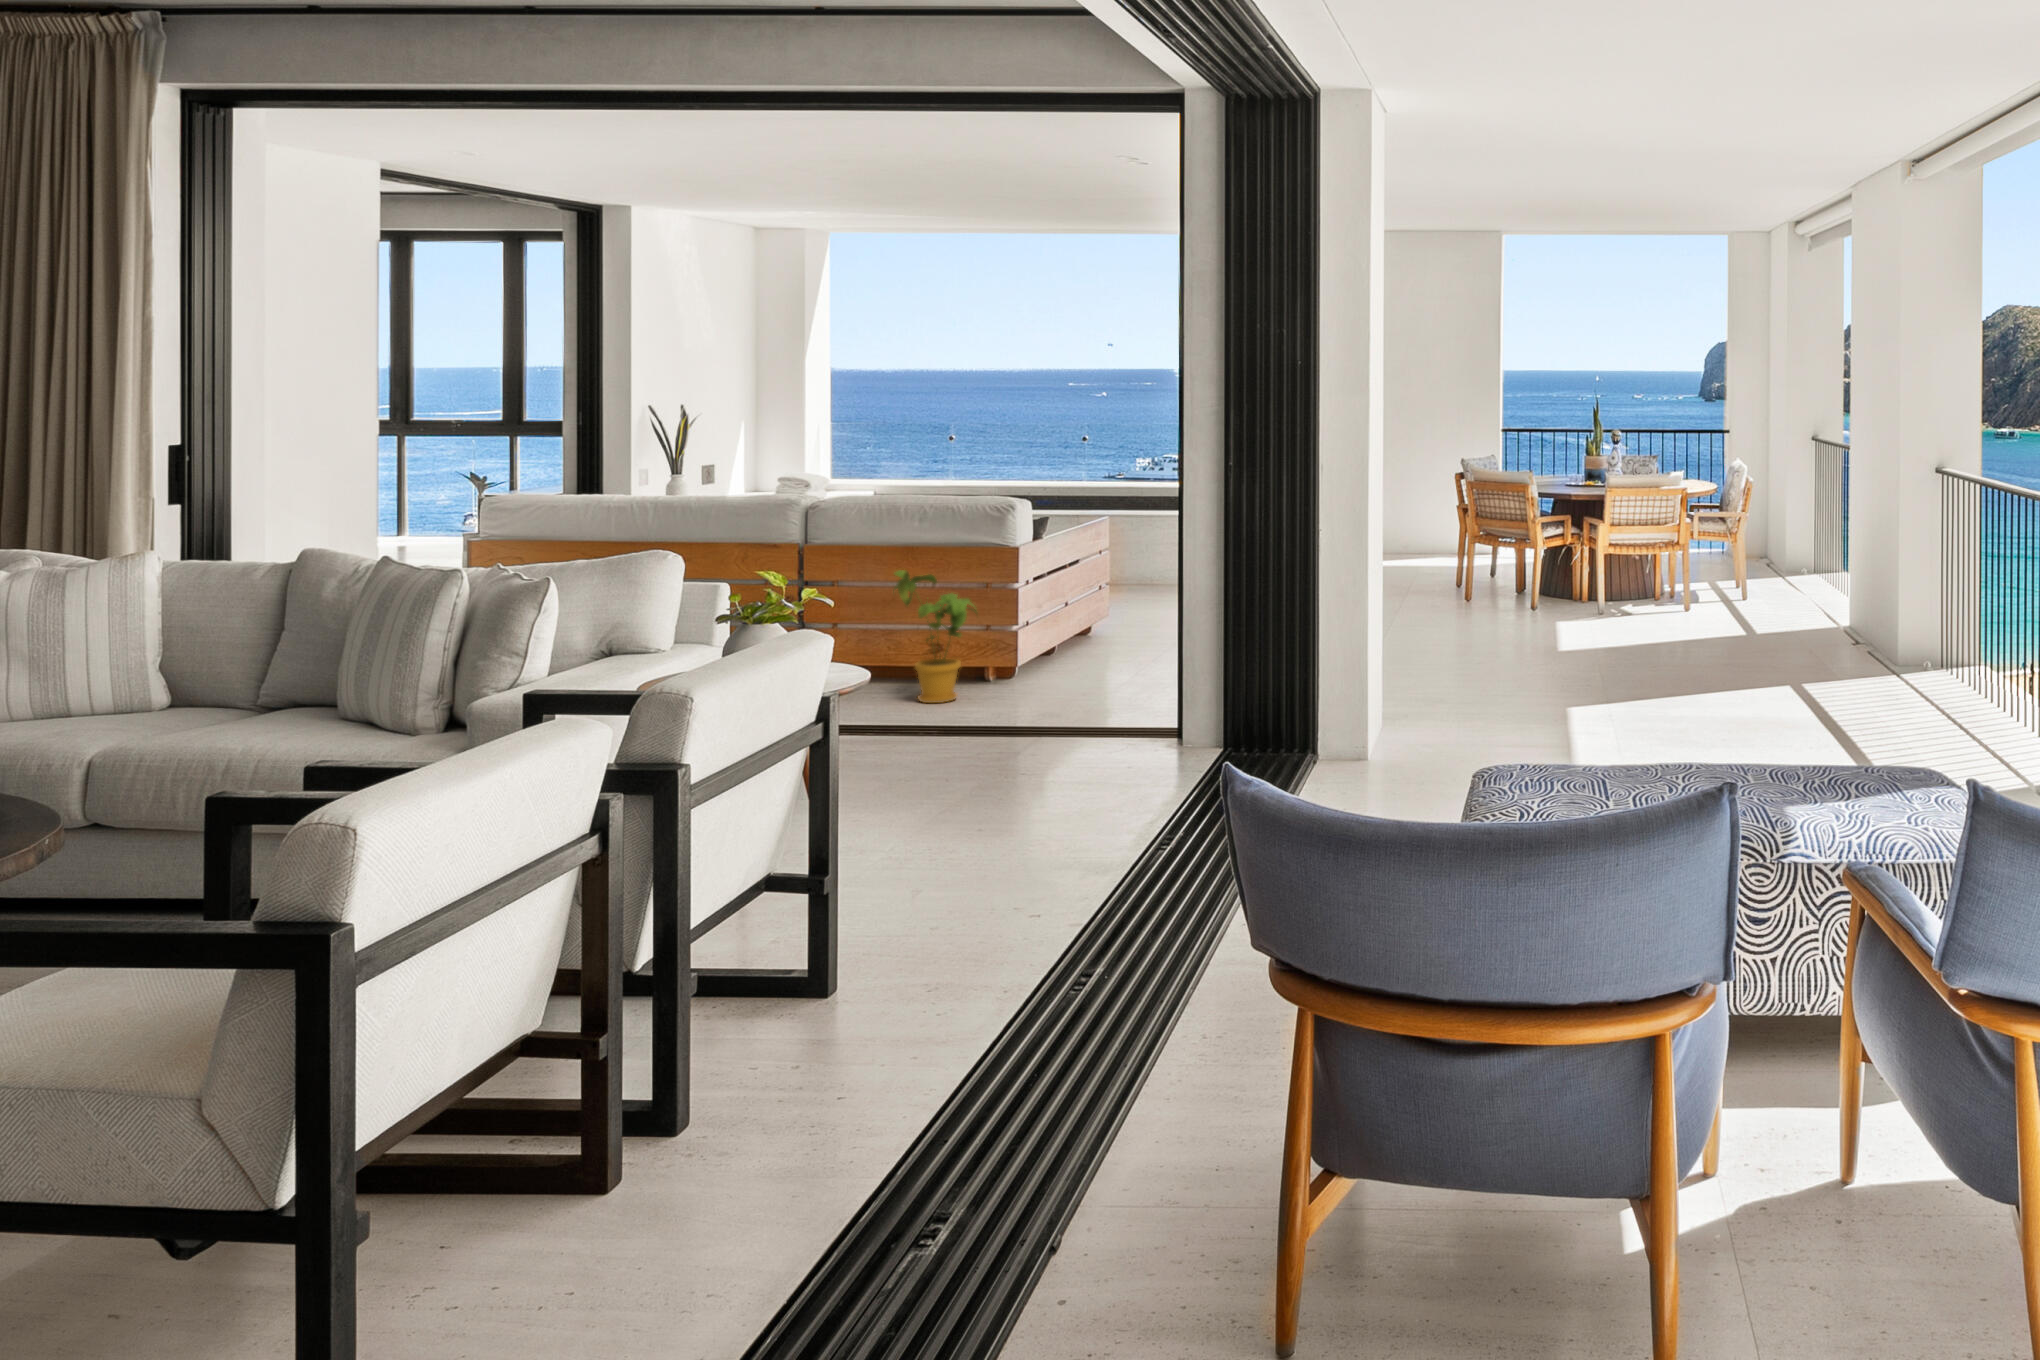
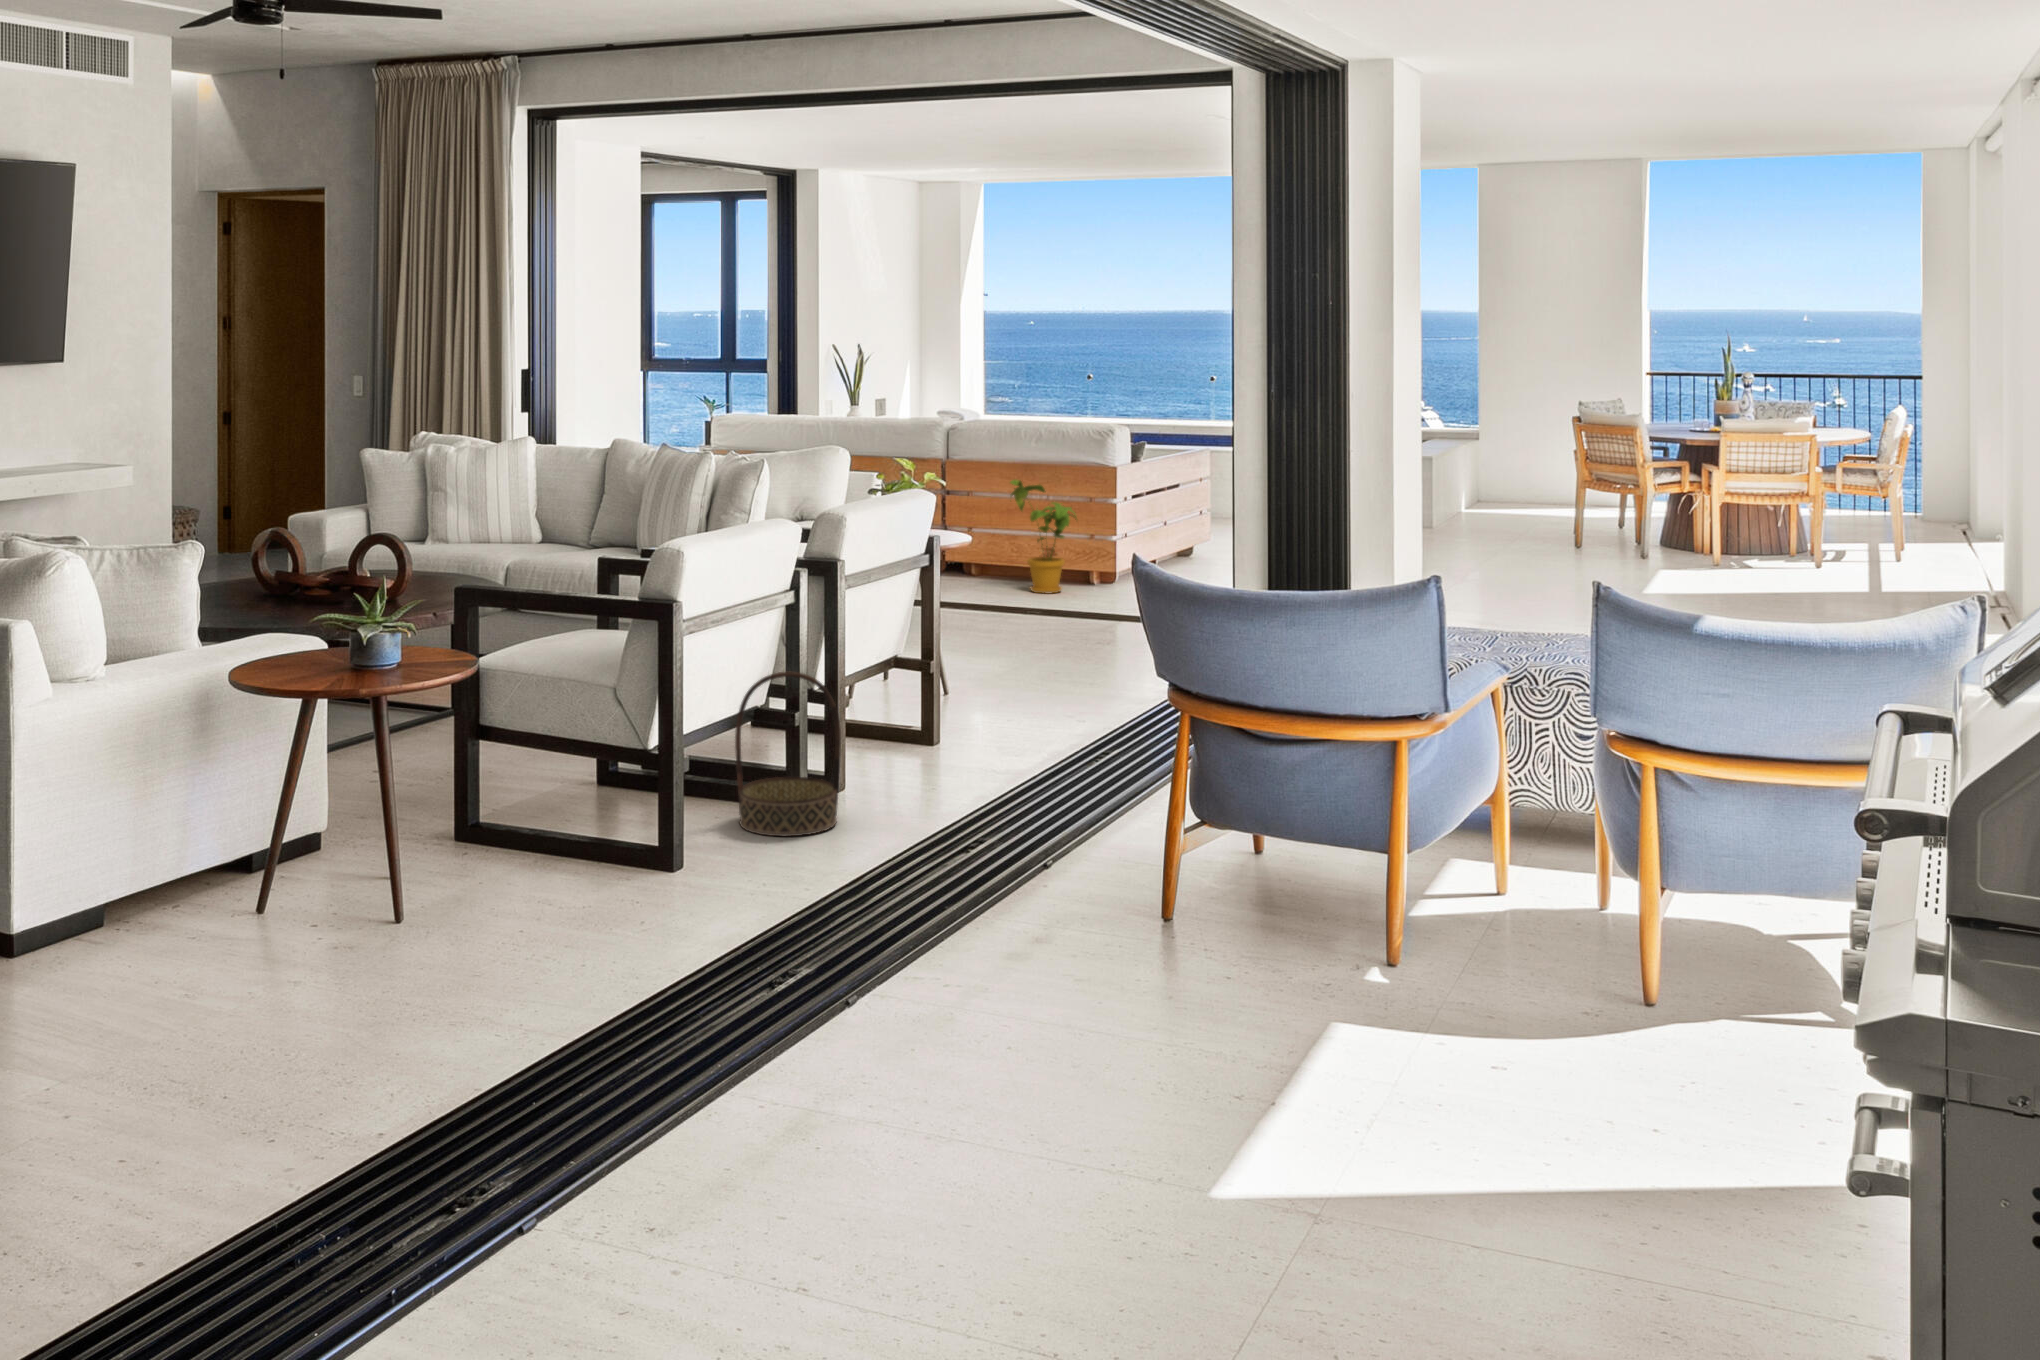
basket: none [479,987,689,1300] -> present [735,672,841,836]

